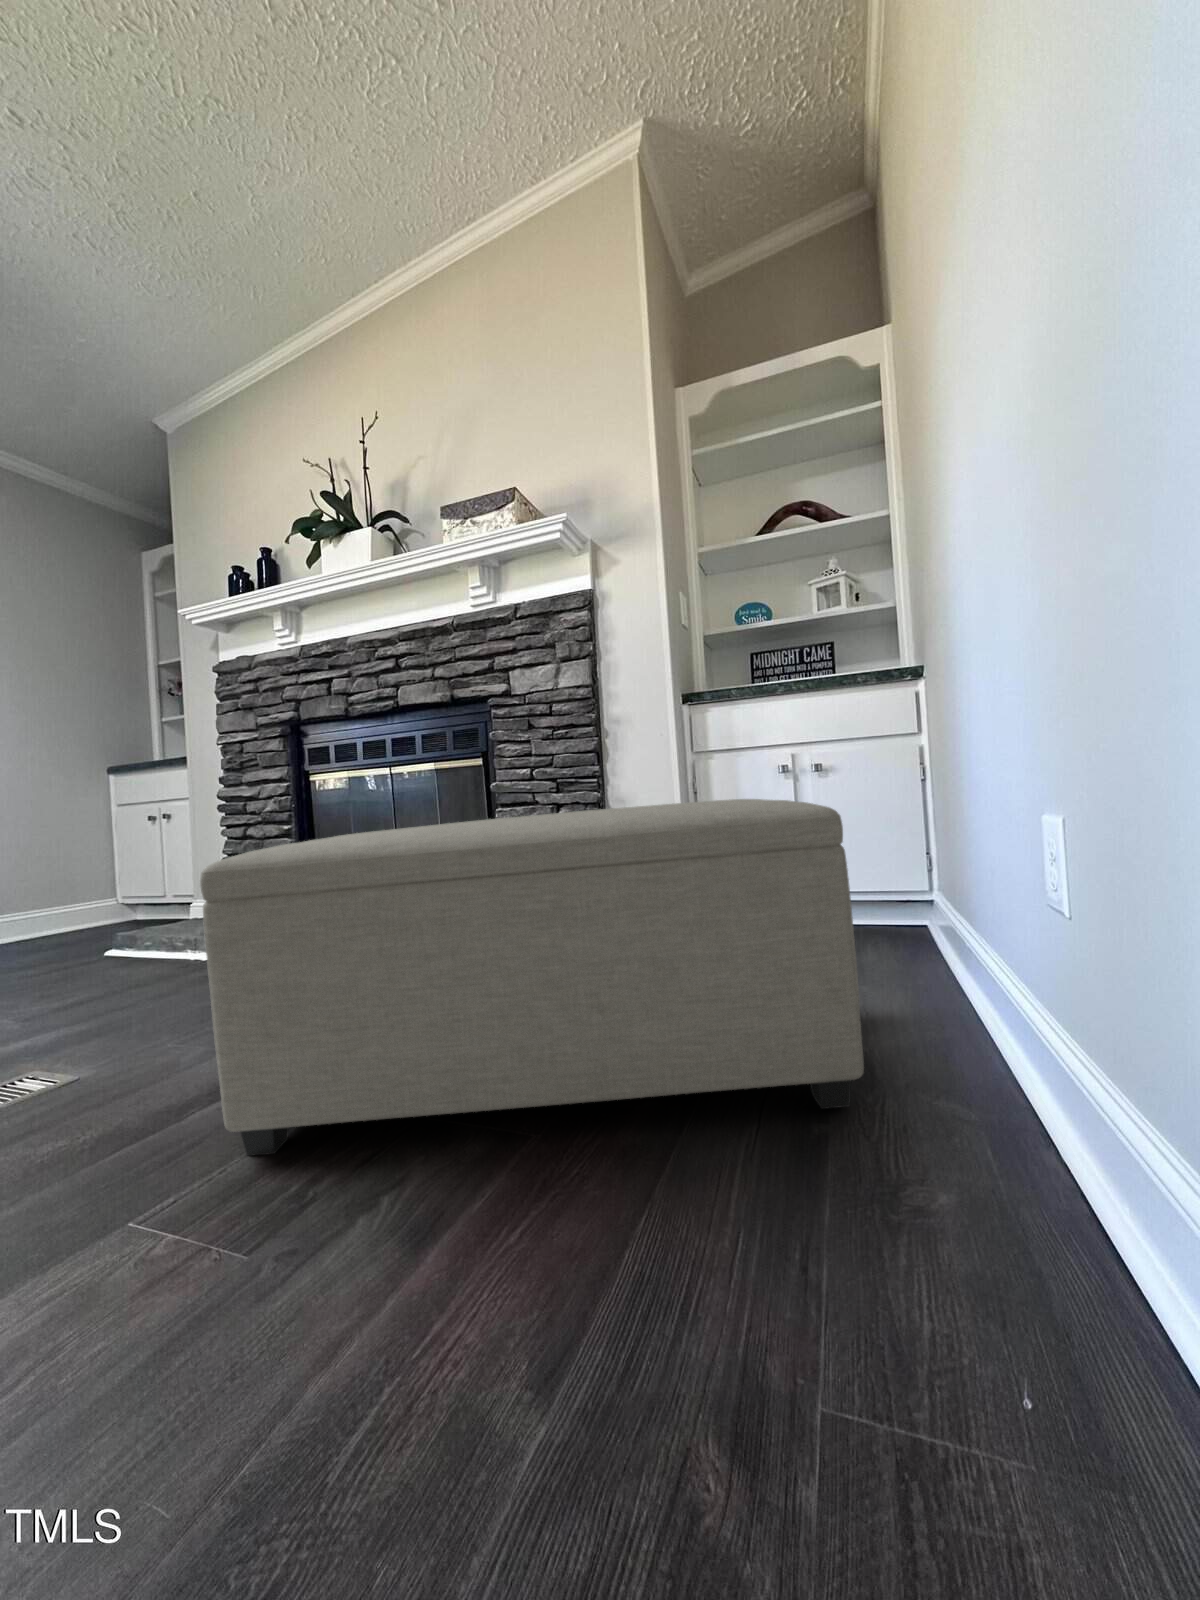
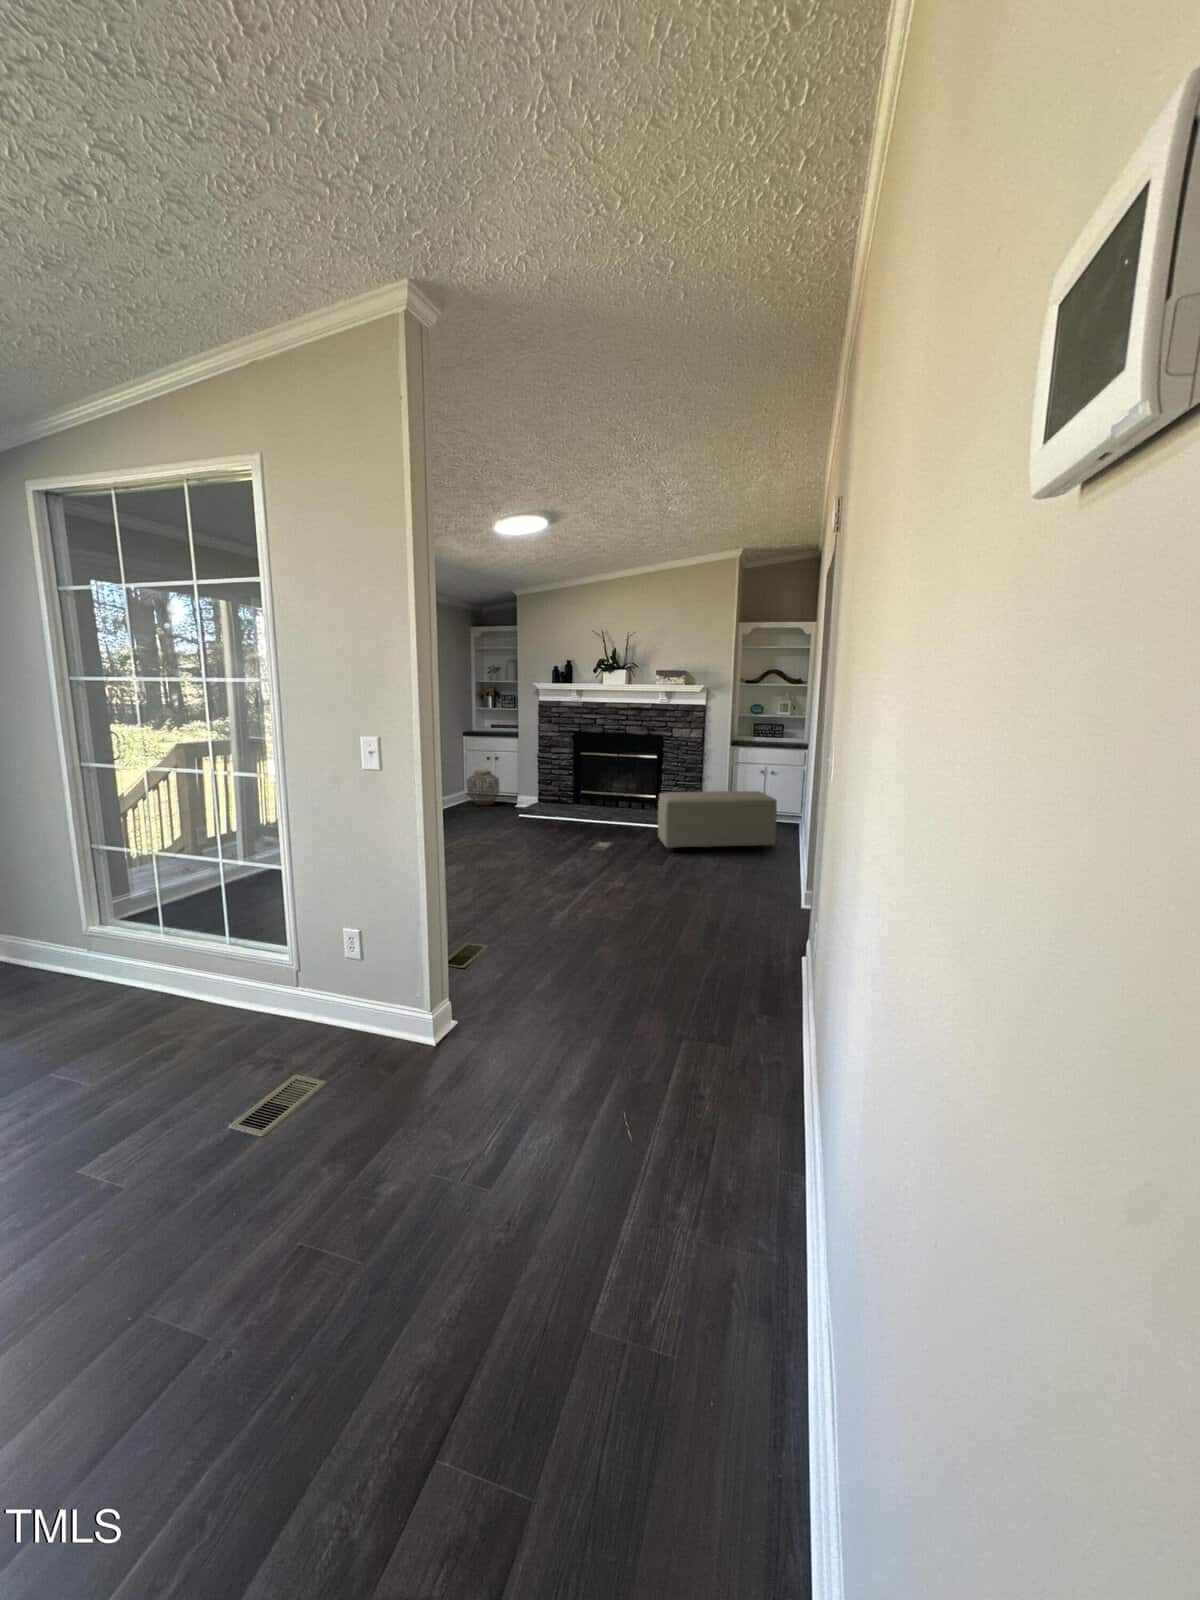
woven basket: none [89,846,182,929] -> present [467,770,499,805]

